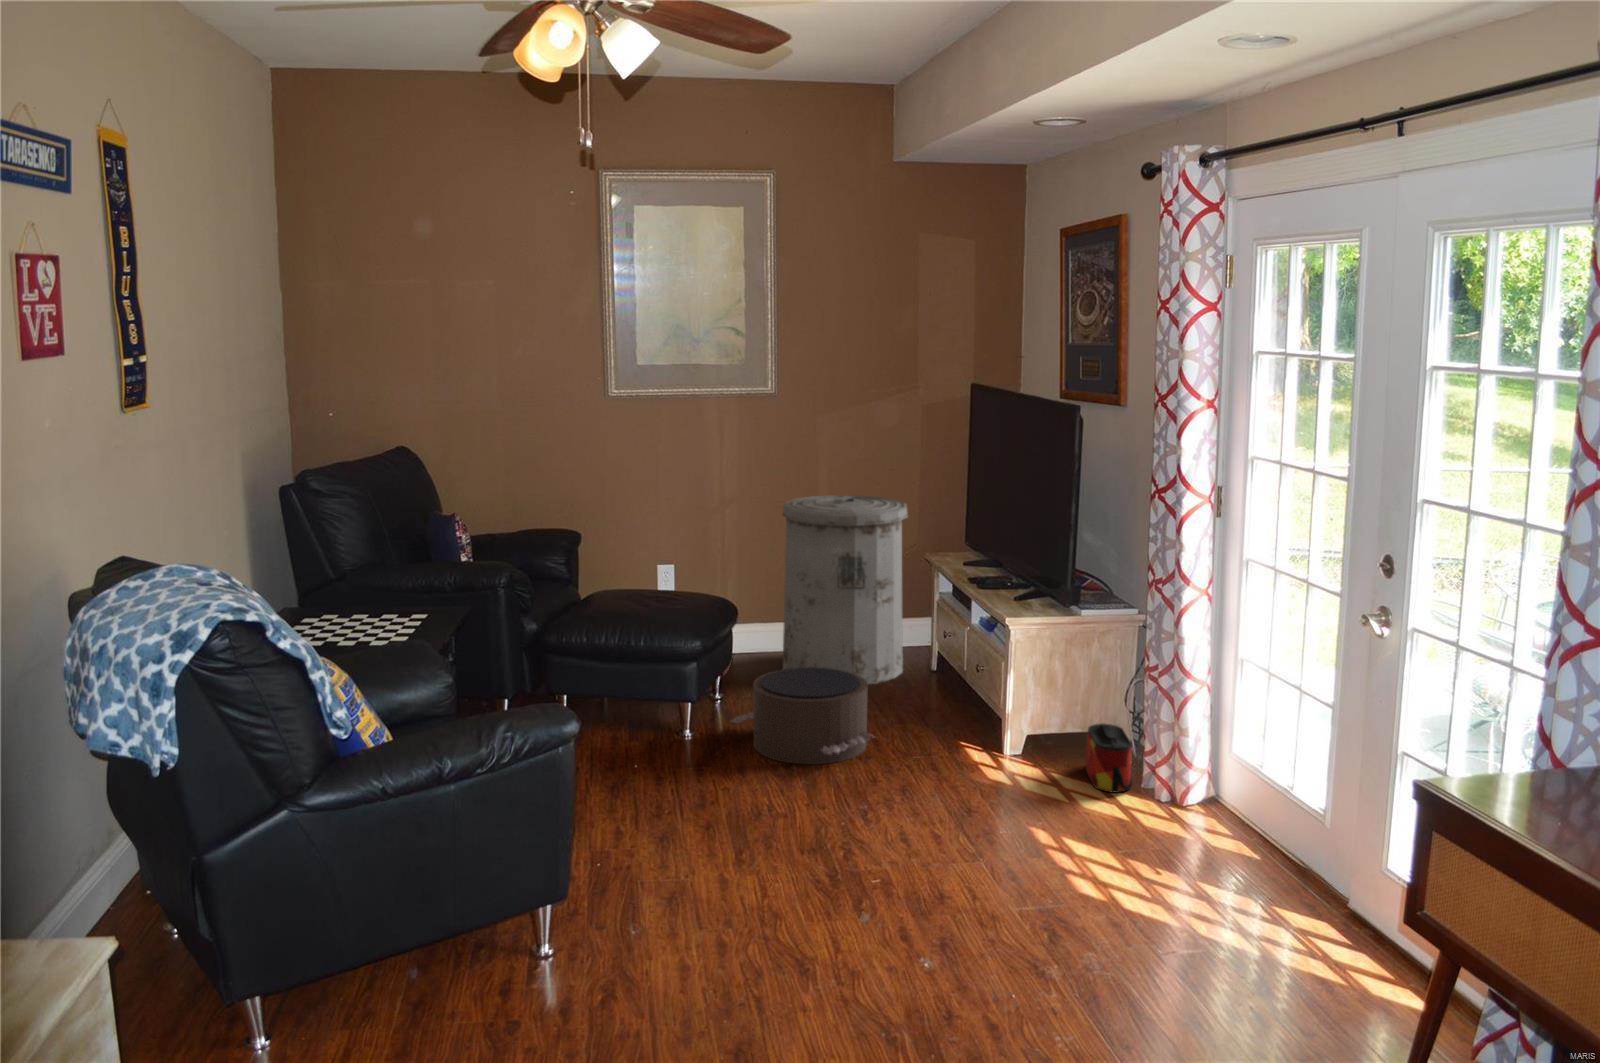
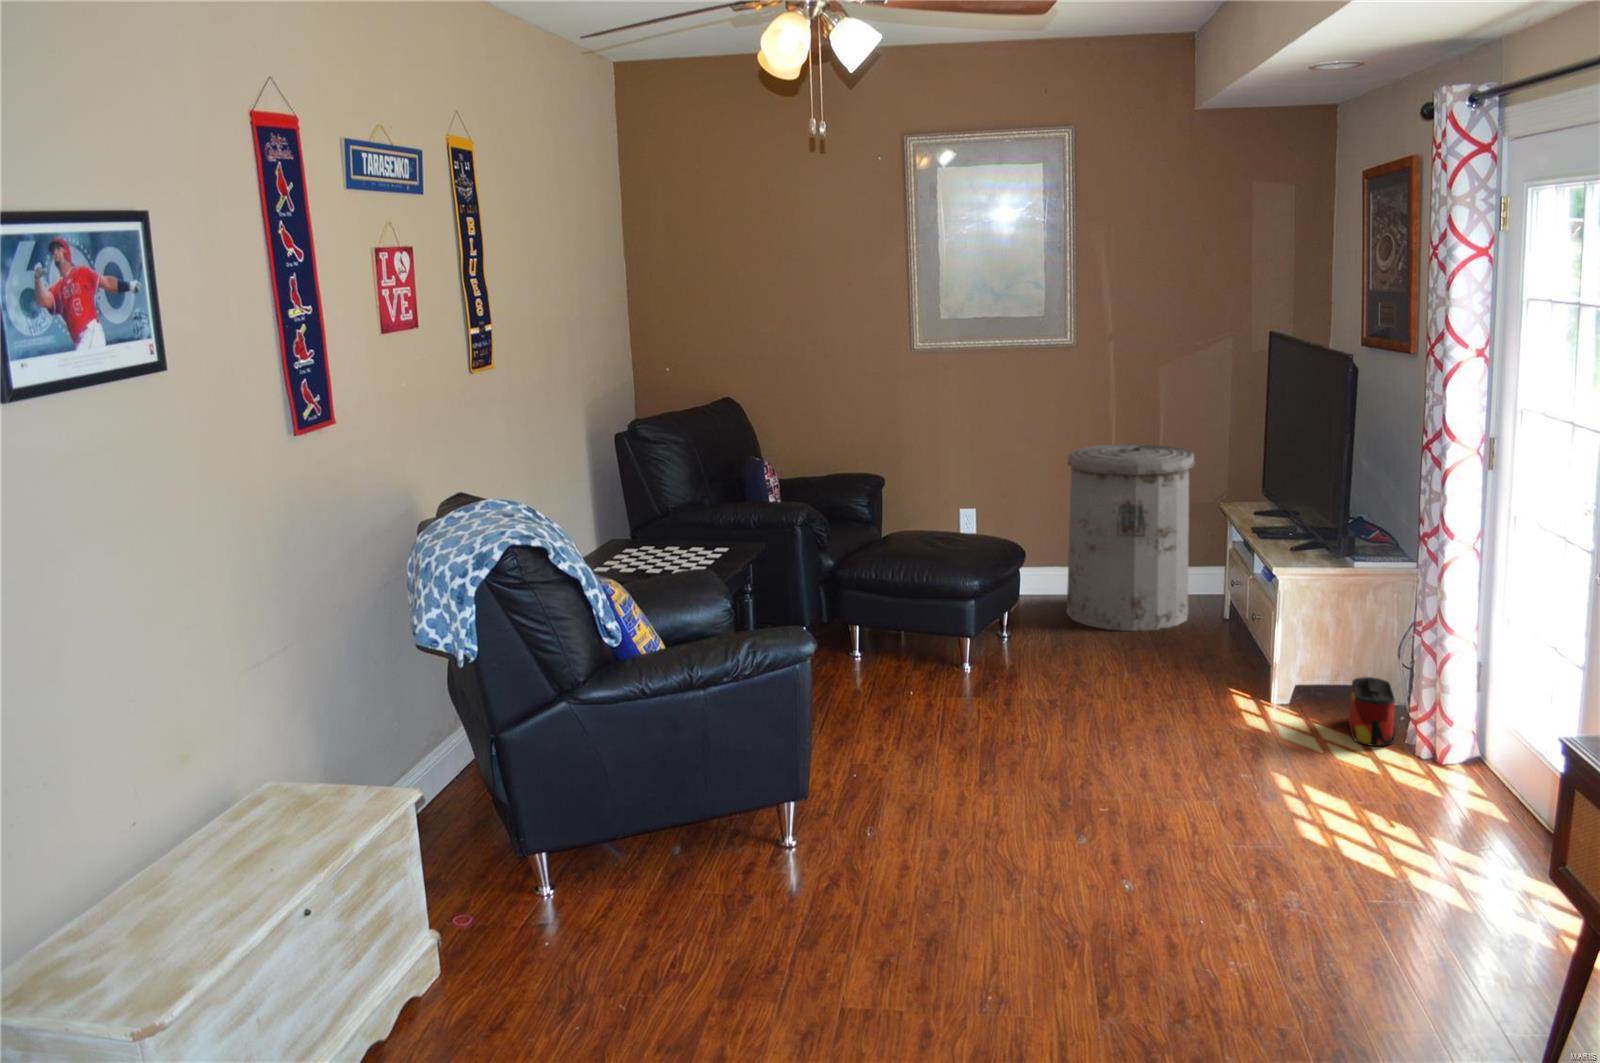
pouf: present [731,667,872,764] -> none [998,610,1136,702]

